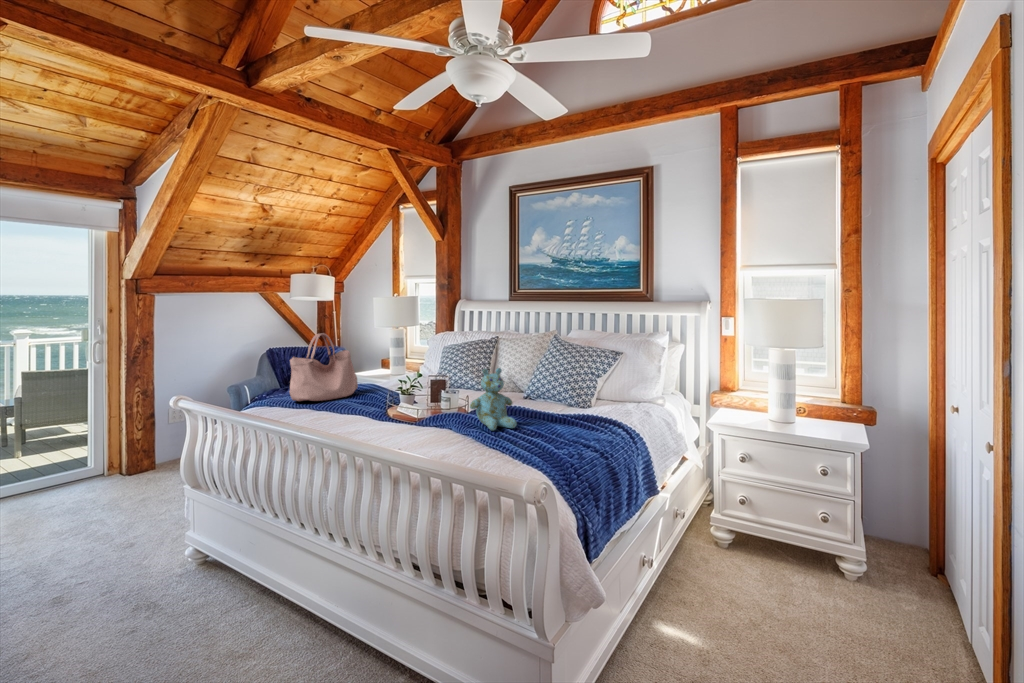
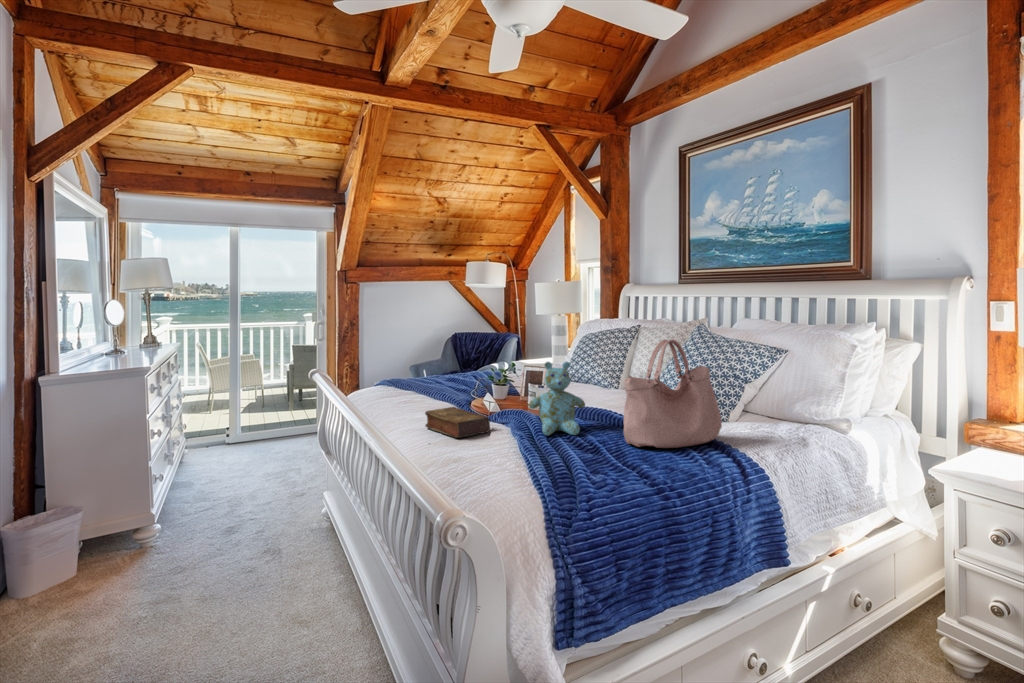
handbag: present [289,333,358,401] -> present [623,339,722,448]
book: none [374,413,439,440] -> present [425,407,490,438]

